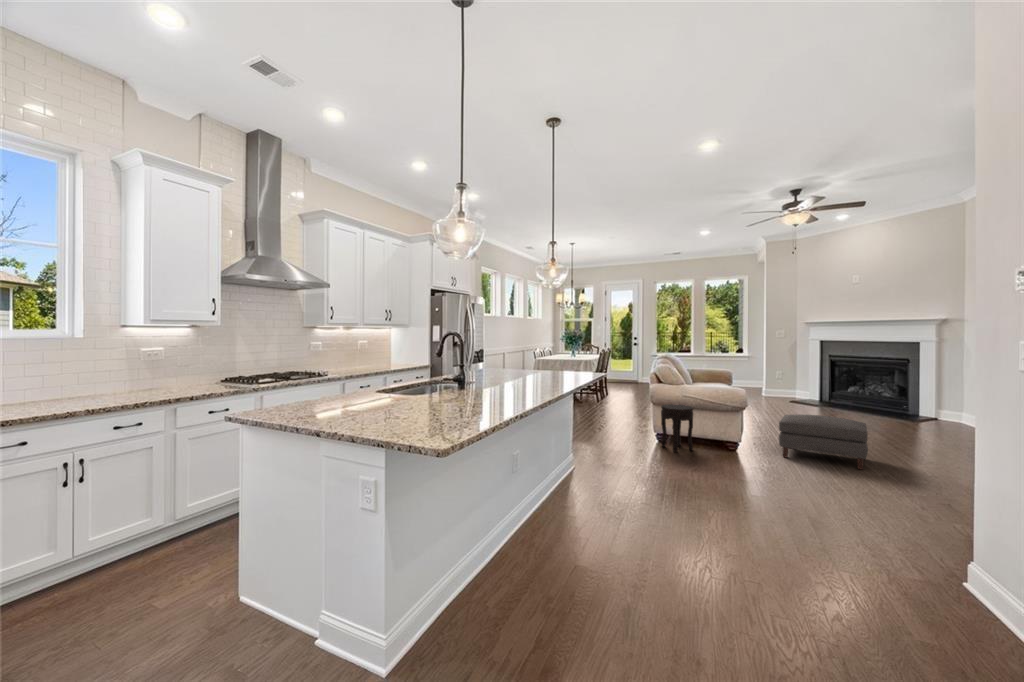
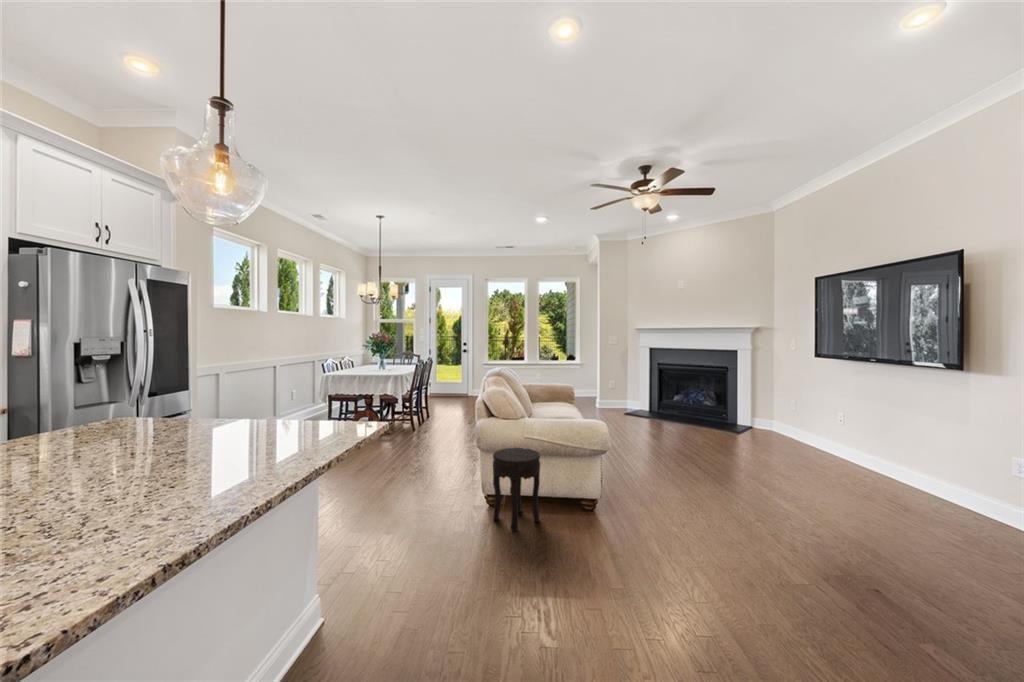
ottoman: present [779,415,868,469] -> none [648,449,760,528]

